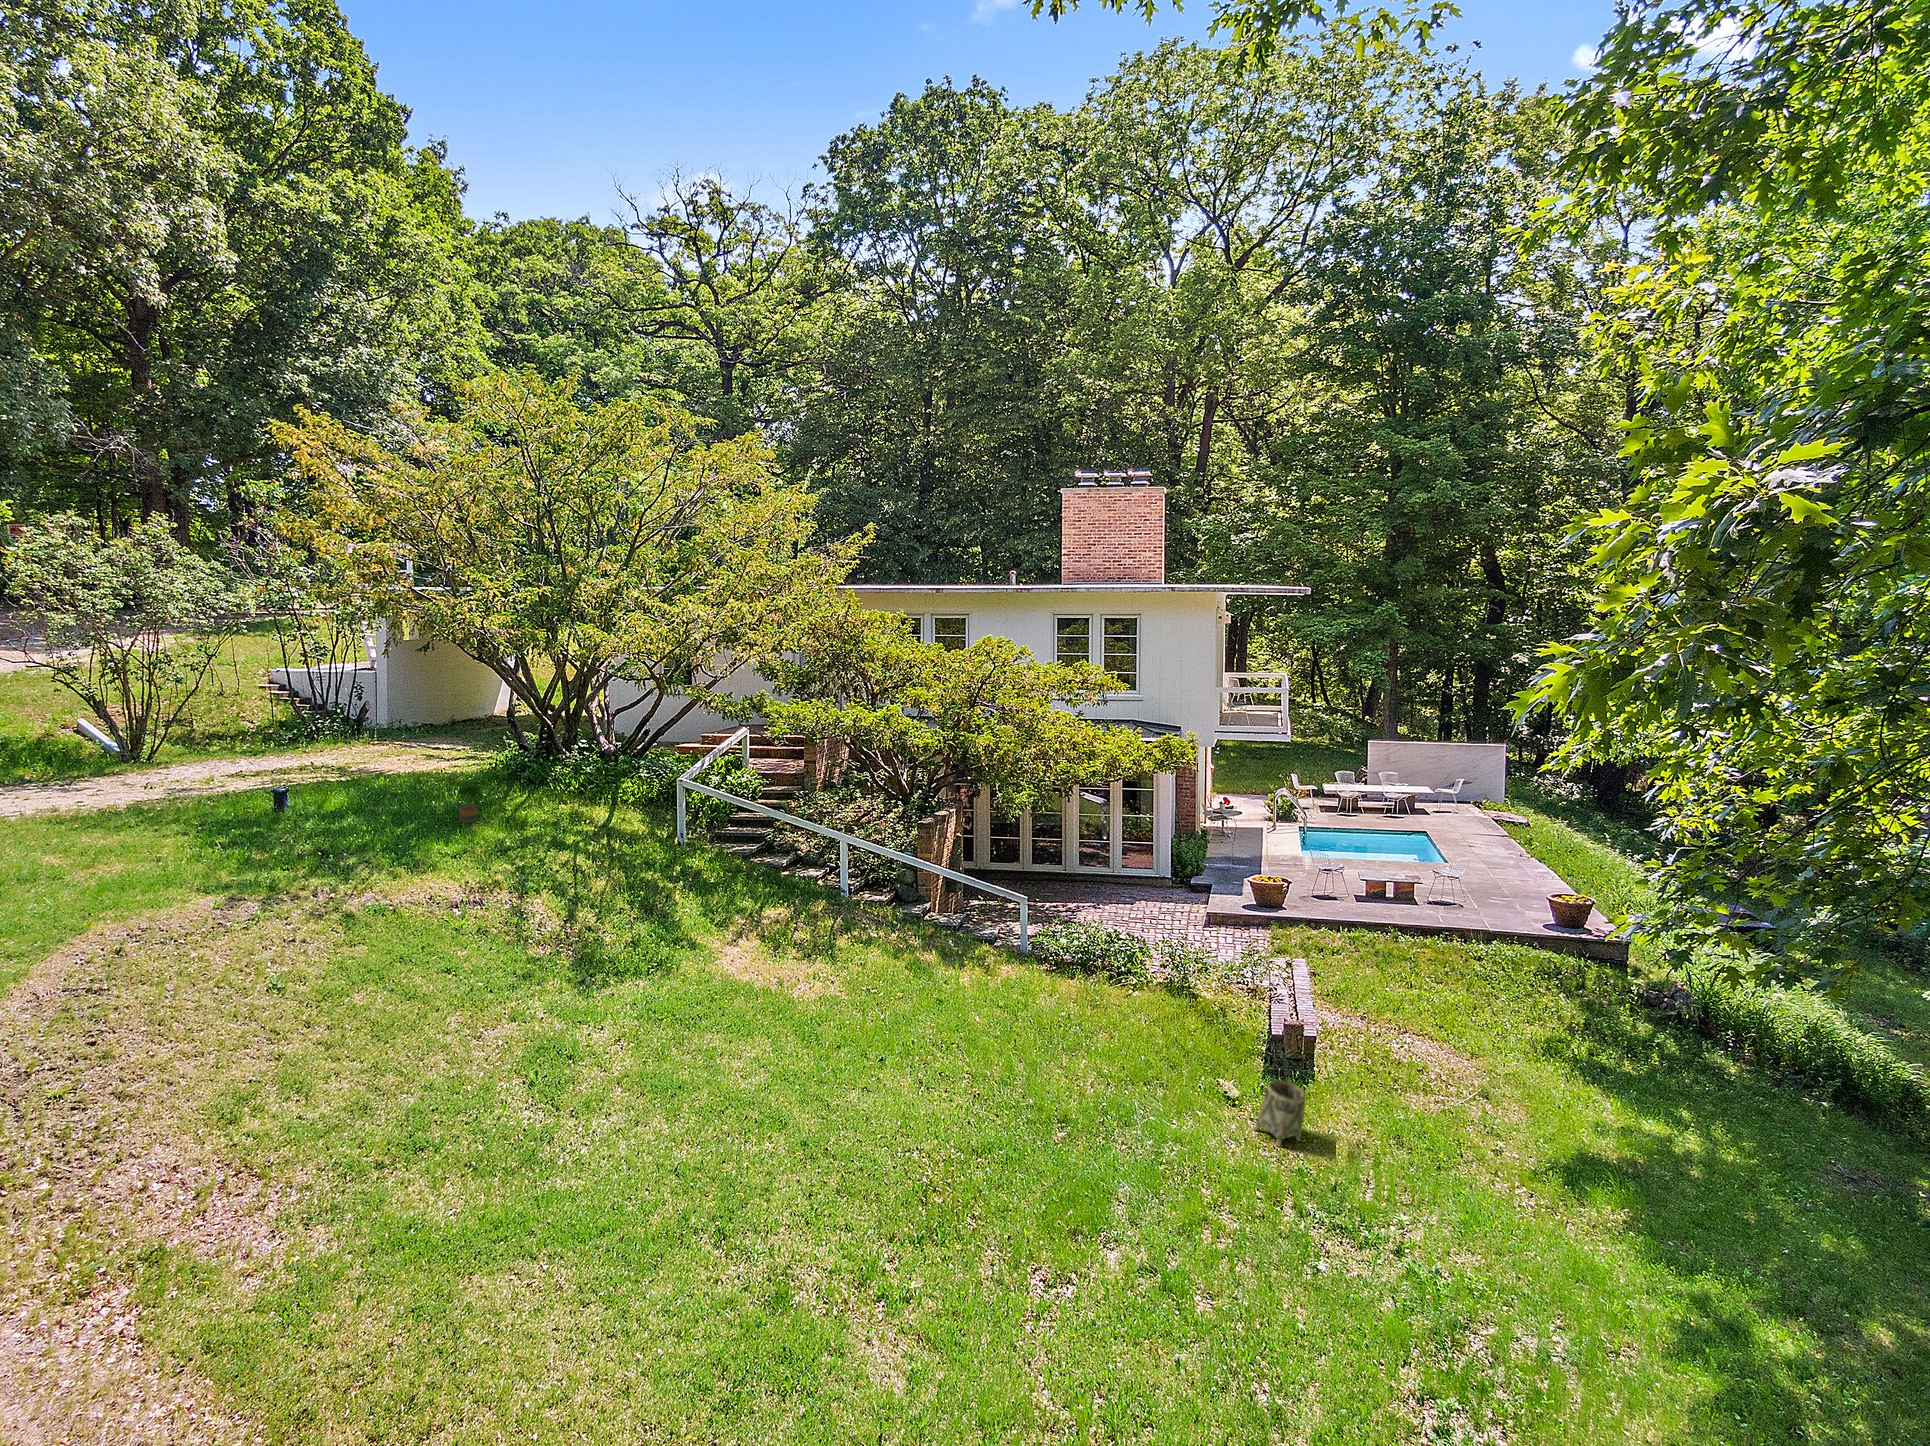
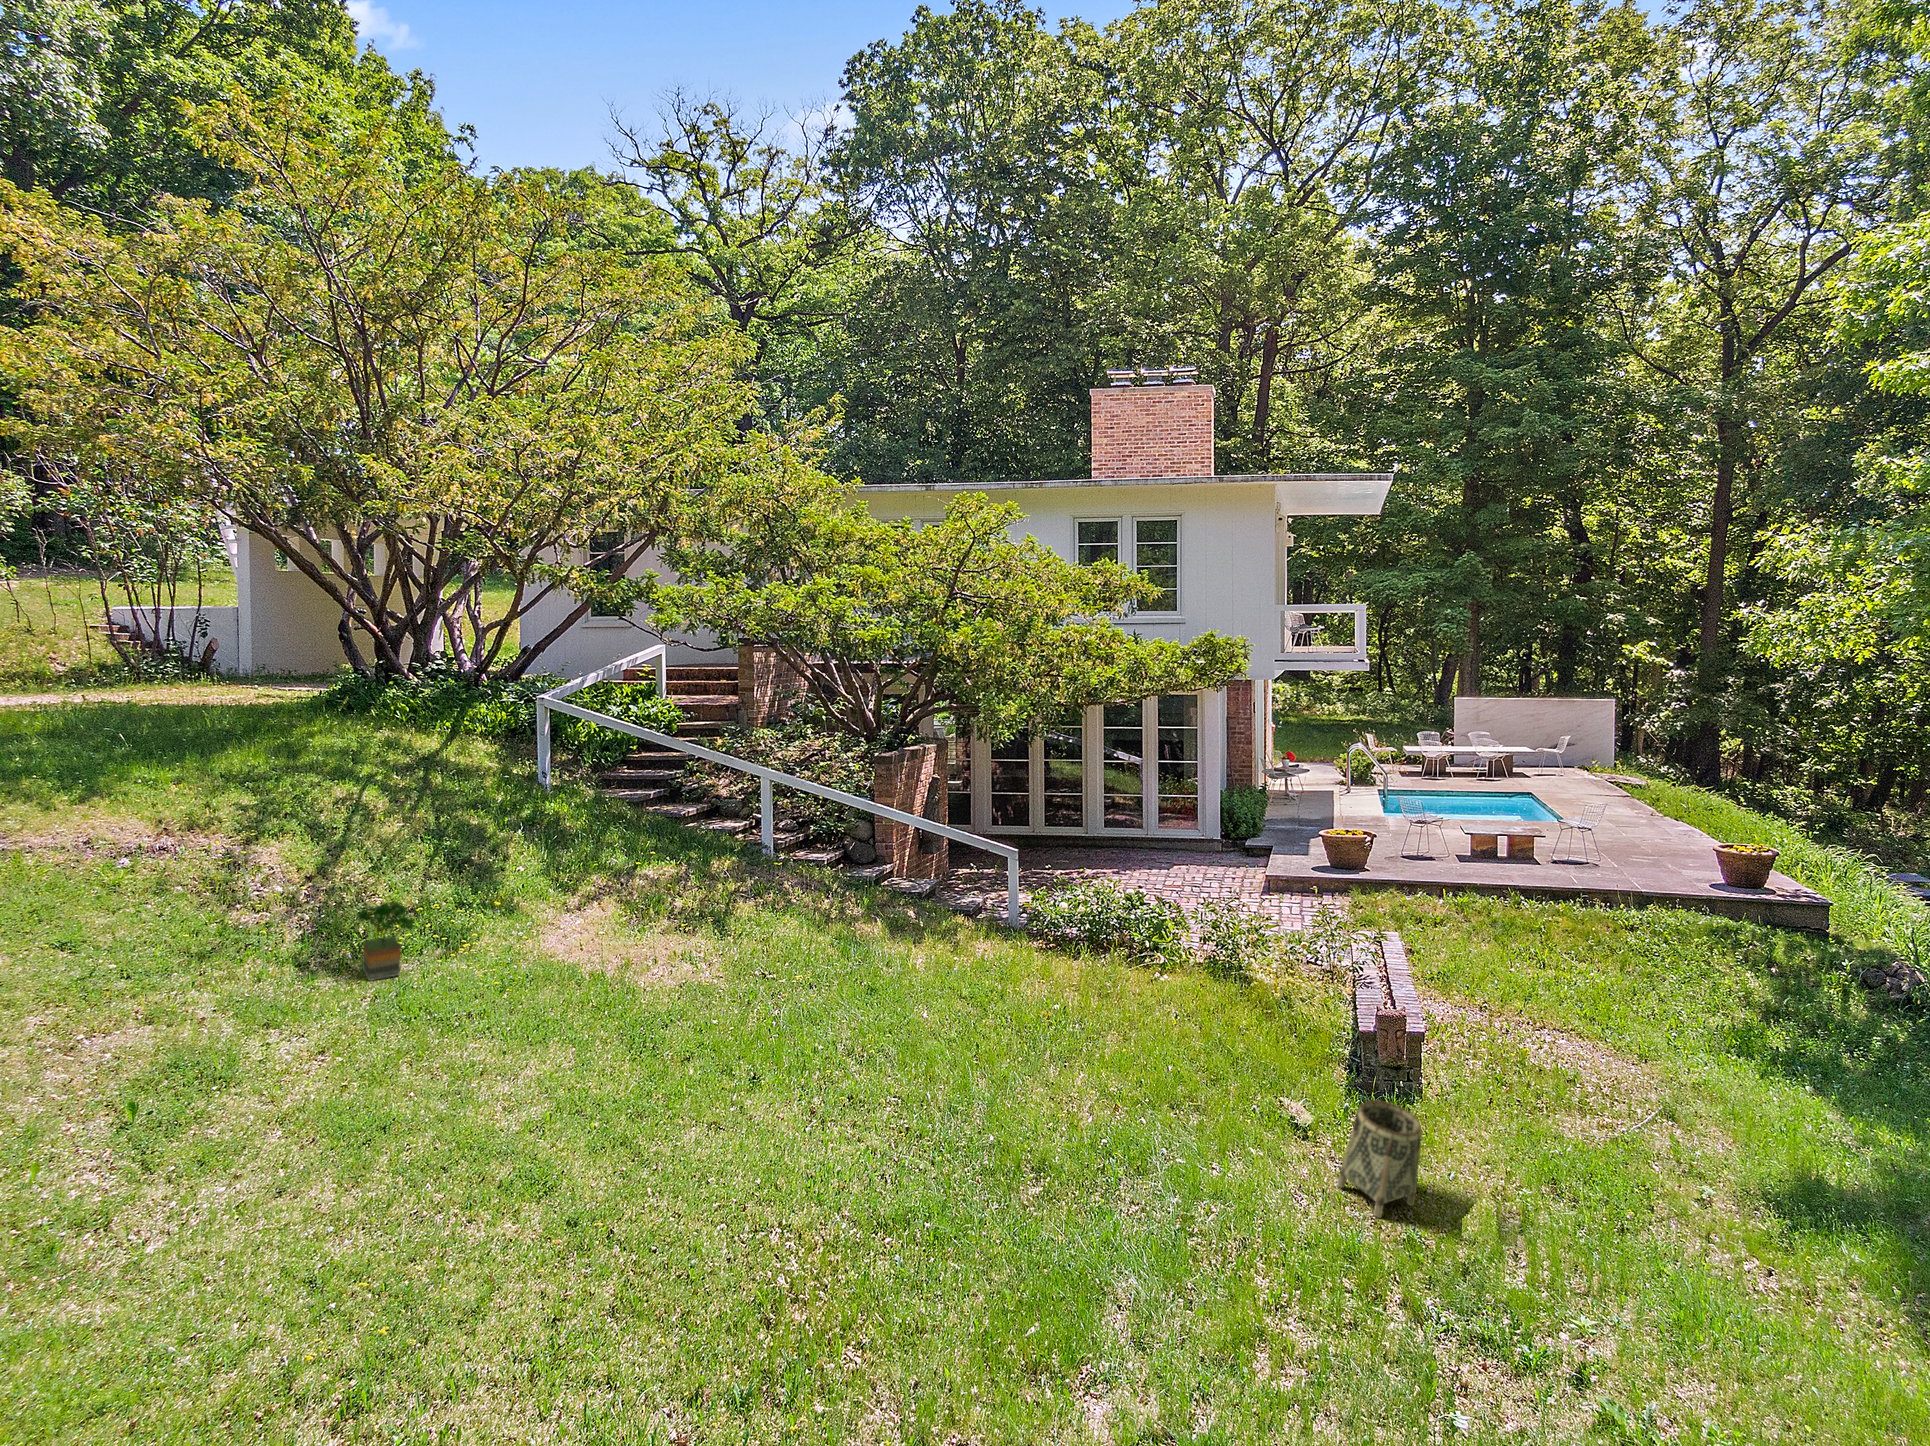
potted tree: present [458,786,484,823] -> present [357,901,415,981]

